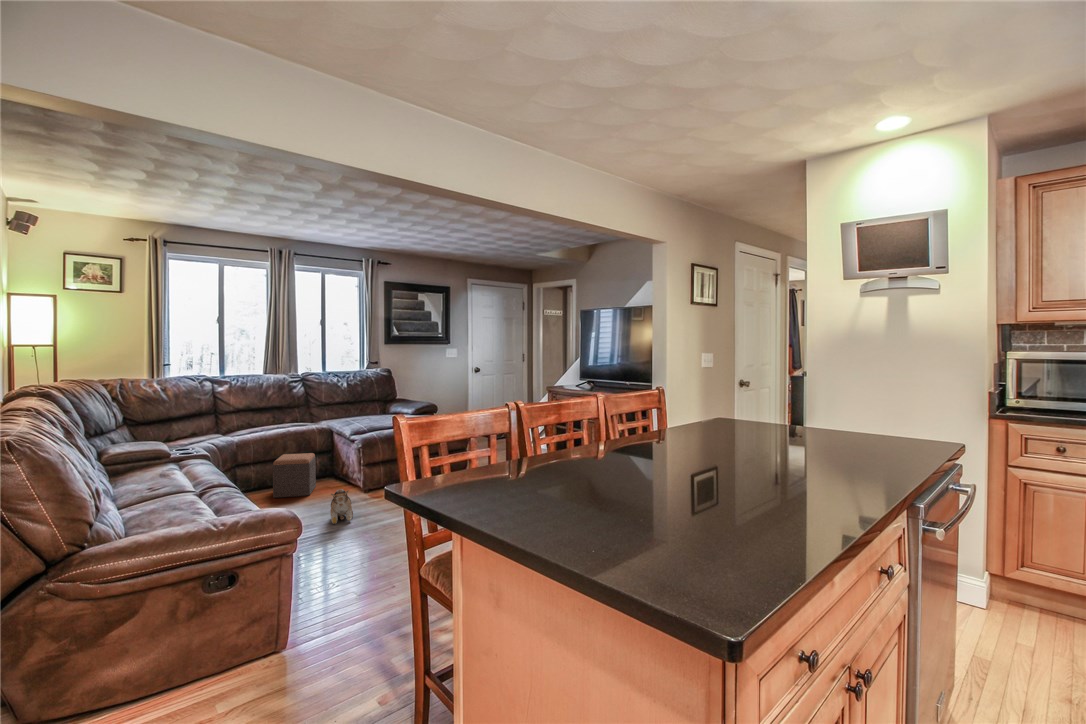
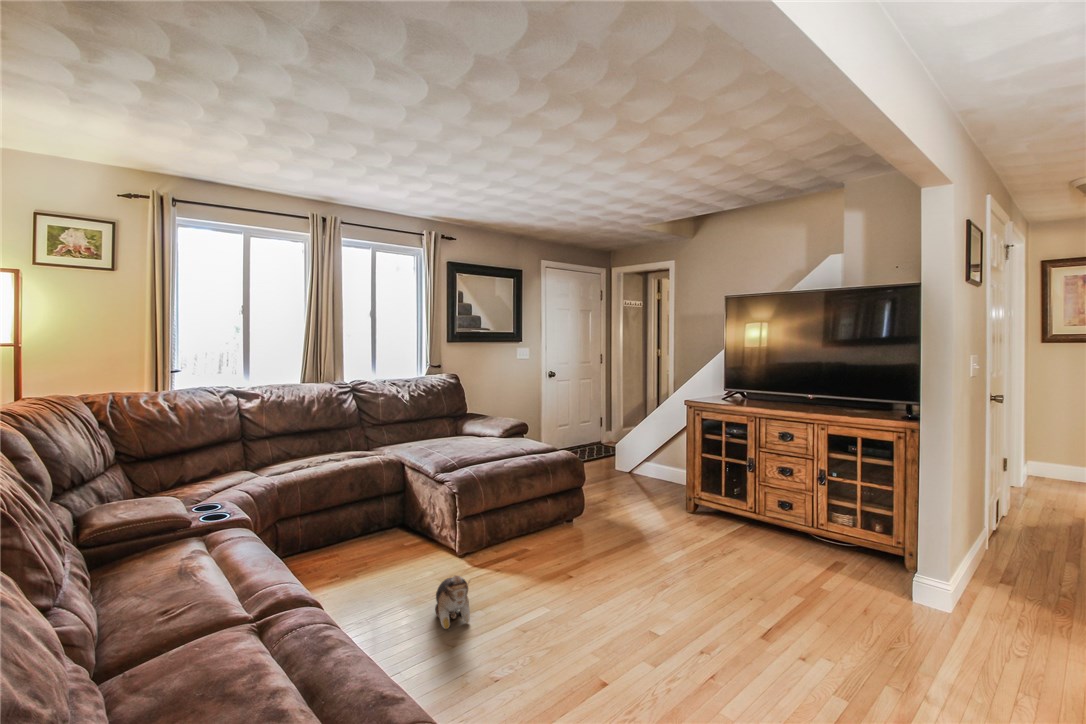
footstool: present [273,453,316,498] -> none [332,498,386,567]

